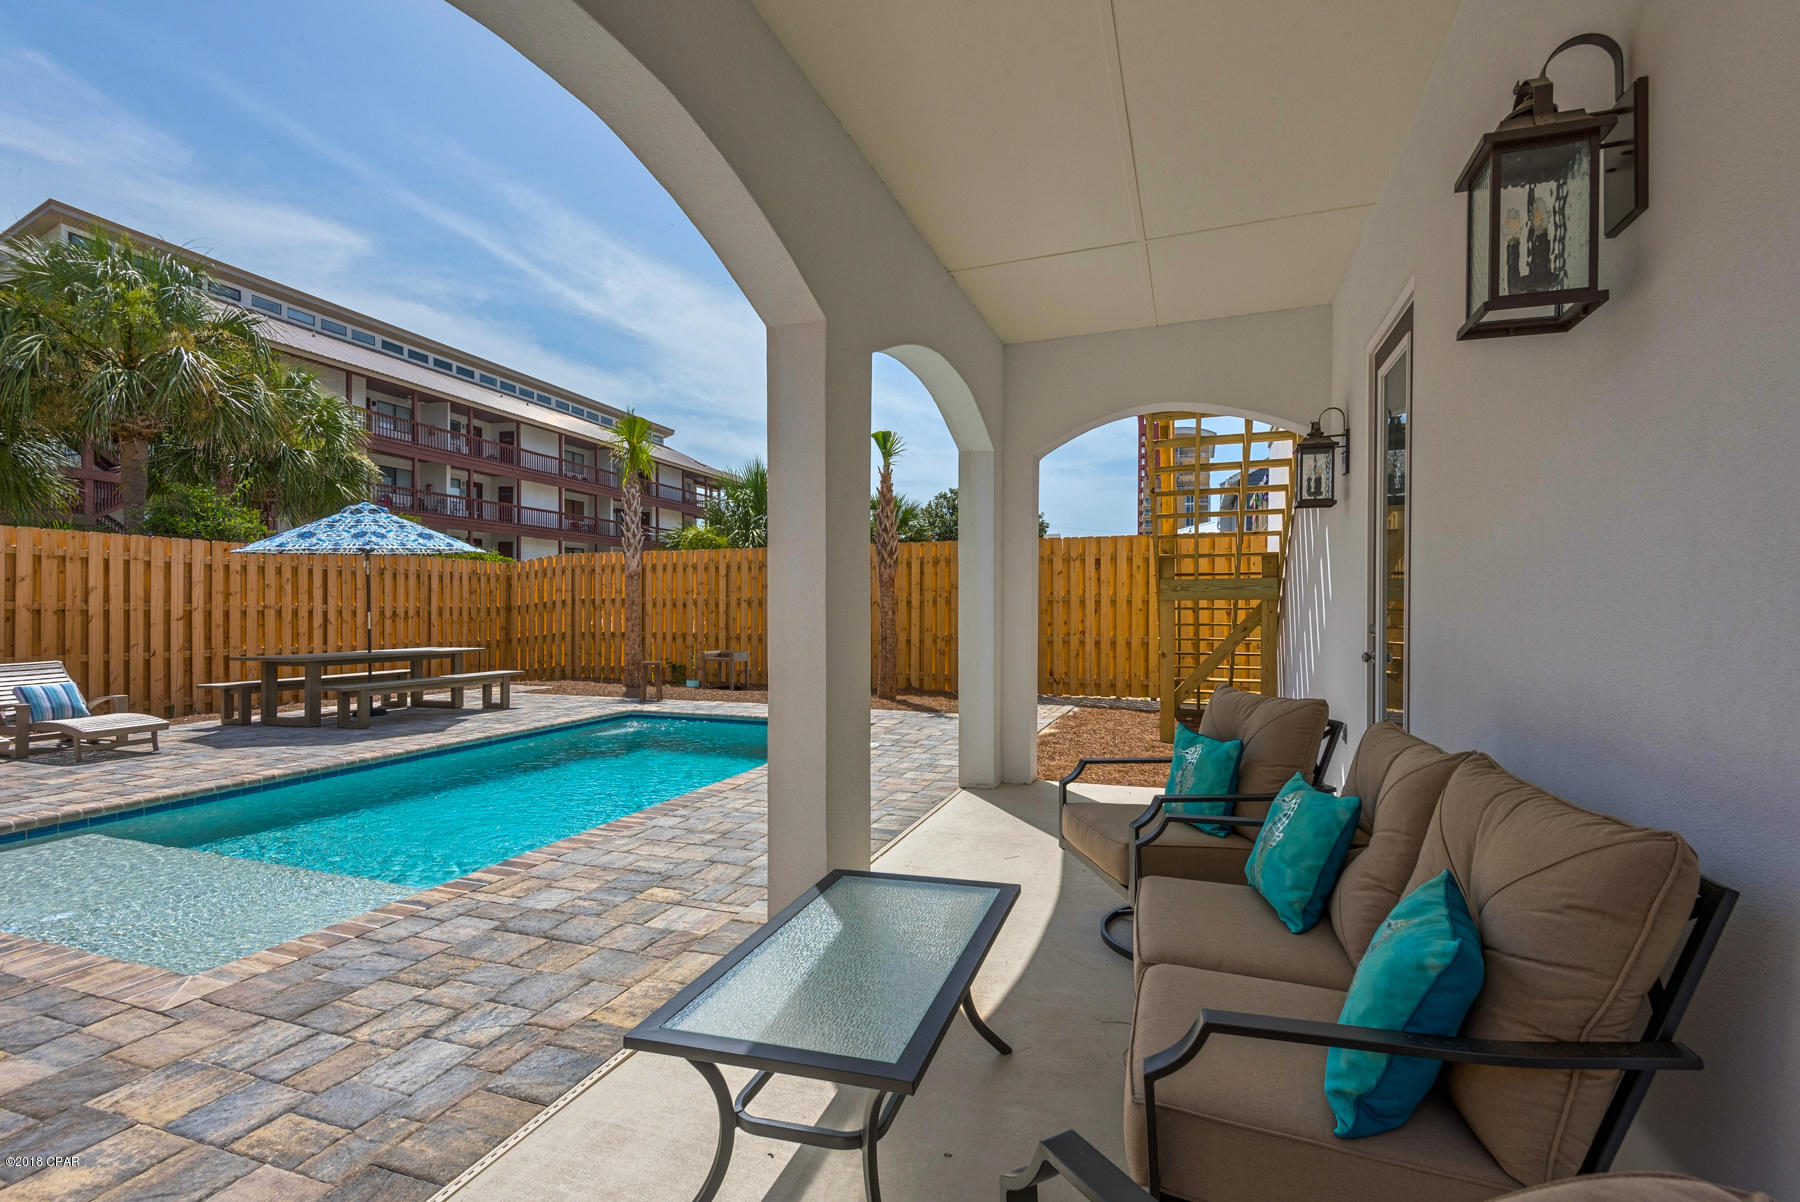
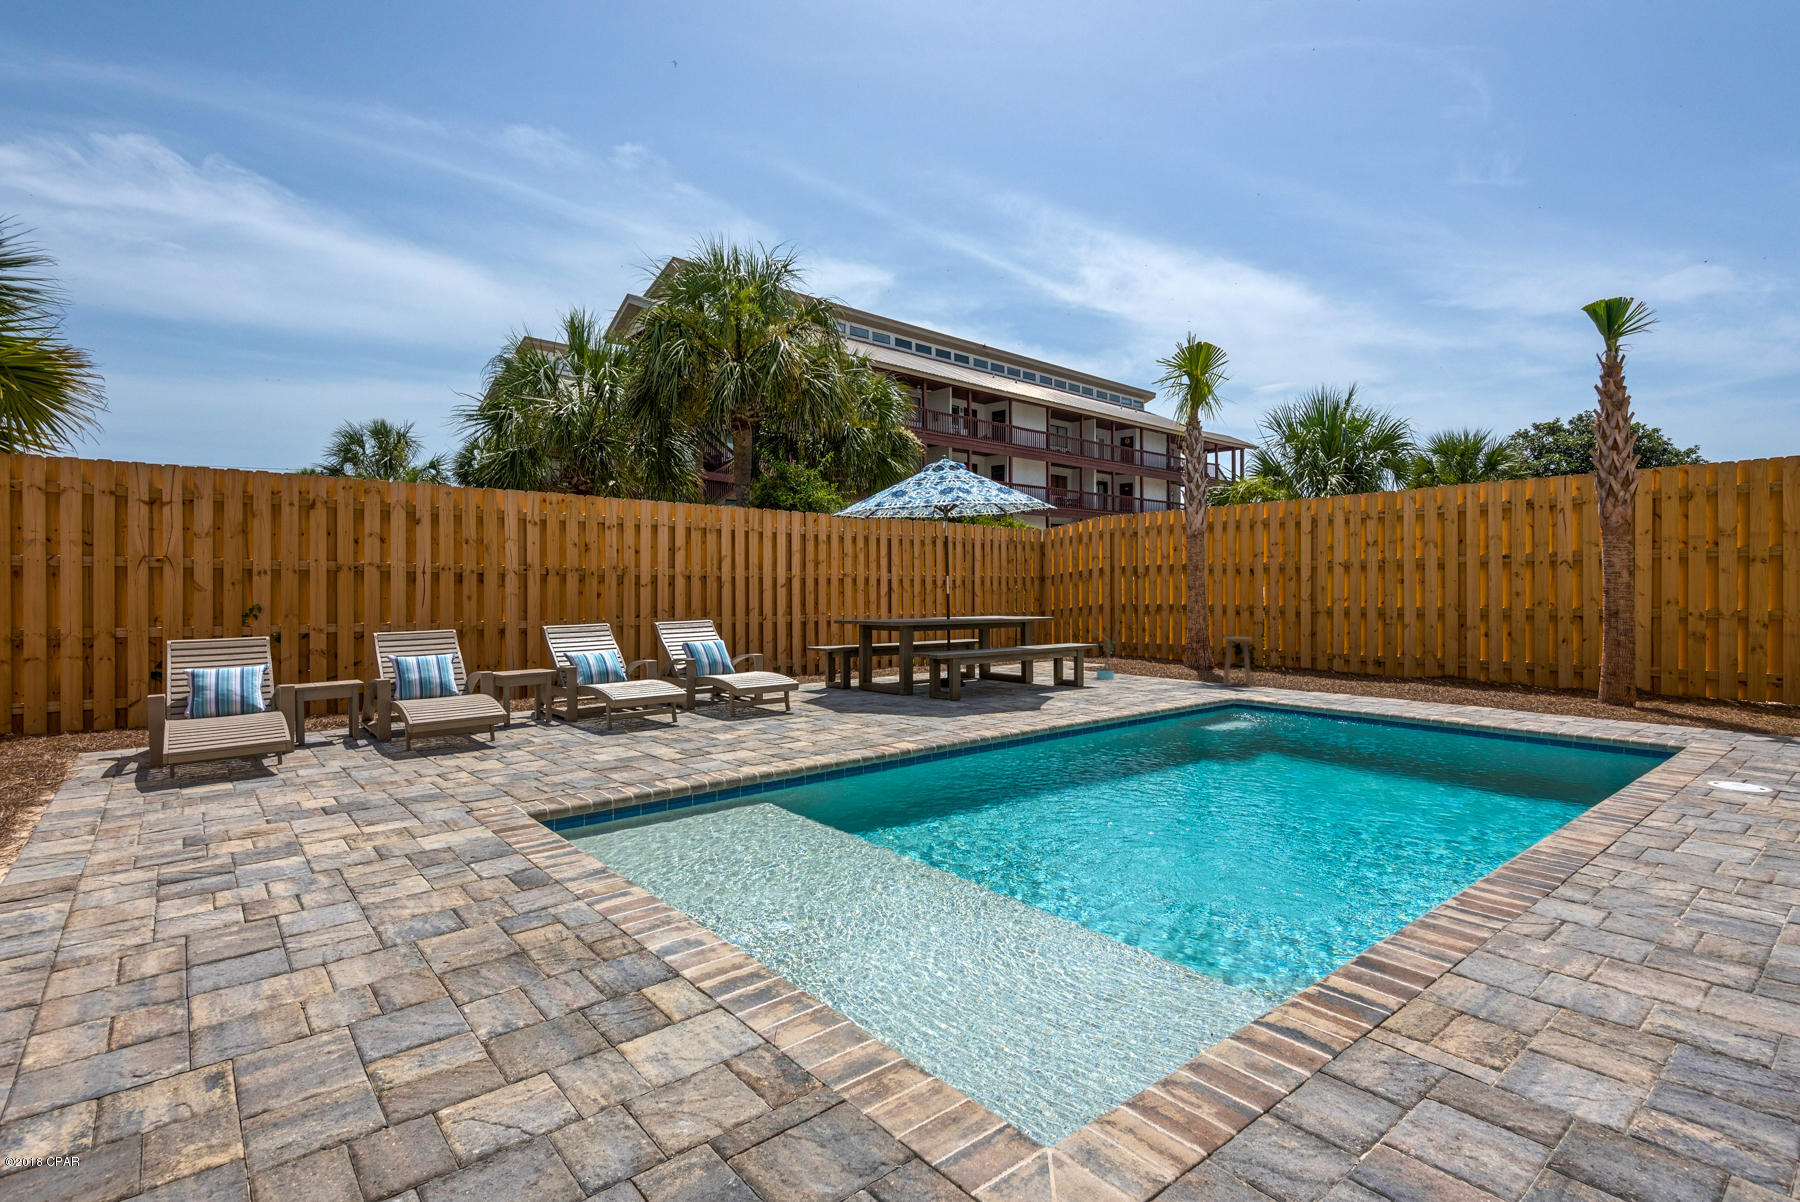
potted plant: present [682,649,704,687] -> present [1092,625,1121,679]
side table: present [702,650,749,690] -> none [1283,626,1346,678]

